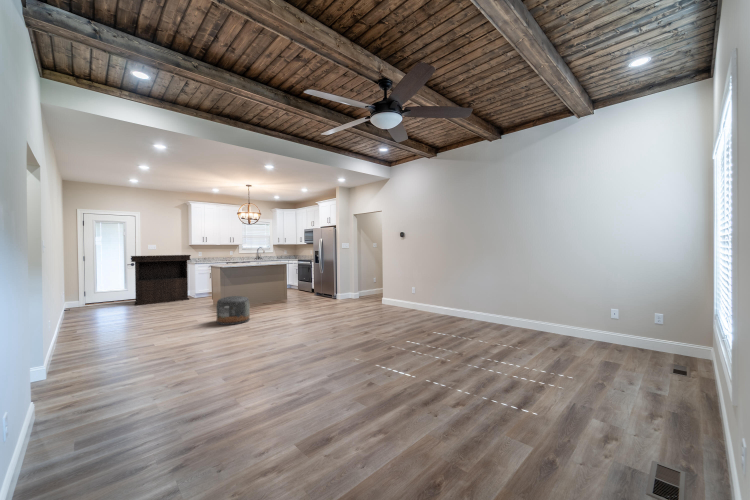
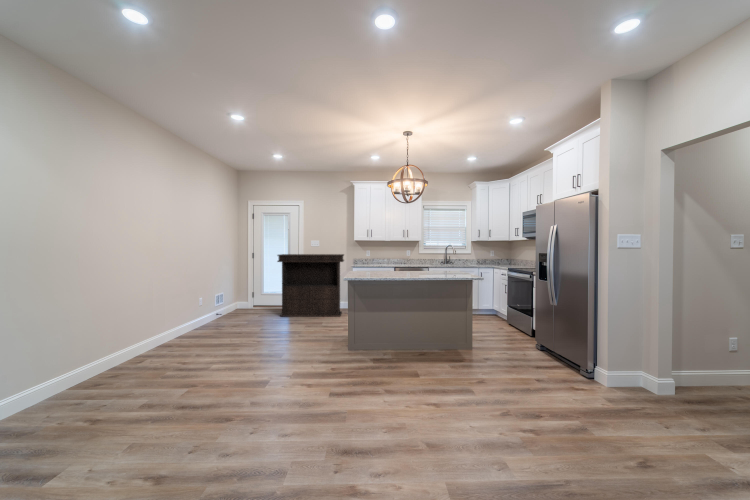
pouf: present [216,296,250,325] -> none [231,359,312,454]

